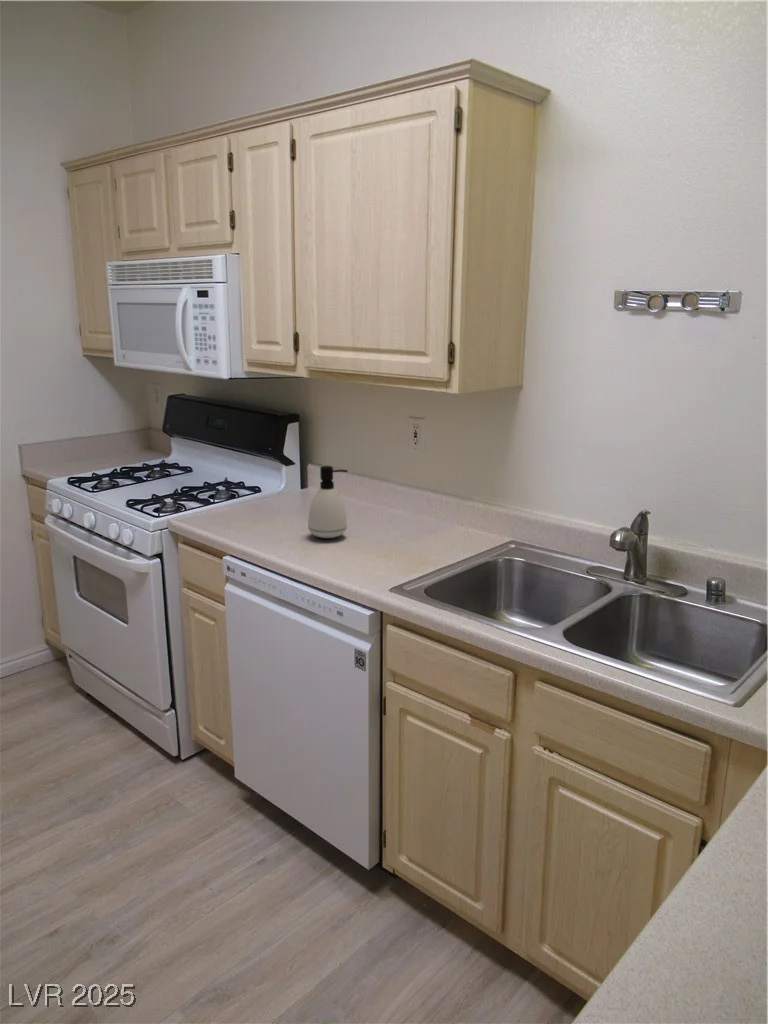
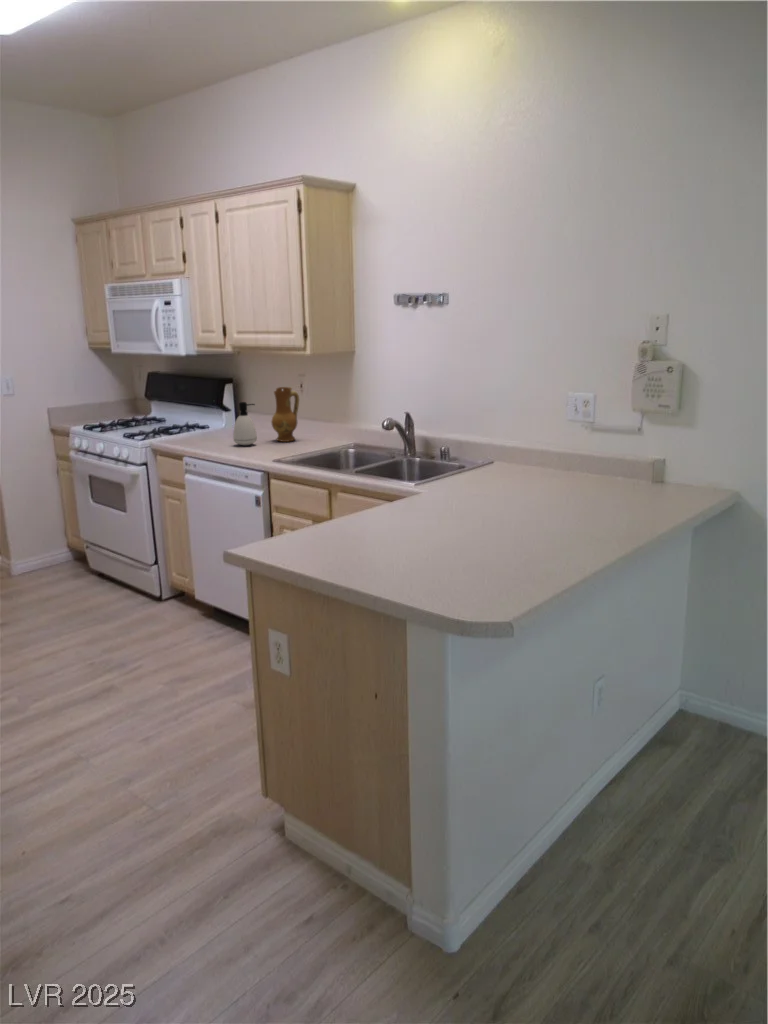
ceramic jug: none [369,438,415,530] -> present [272,387,299,442]

